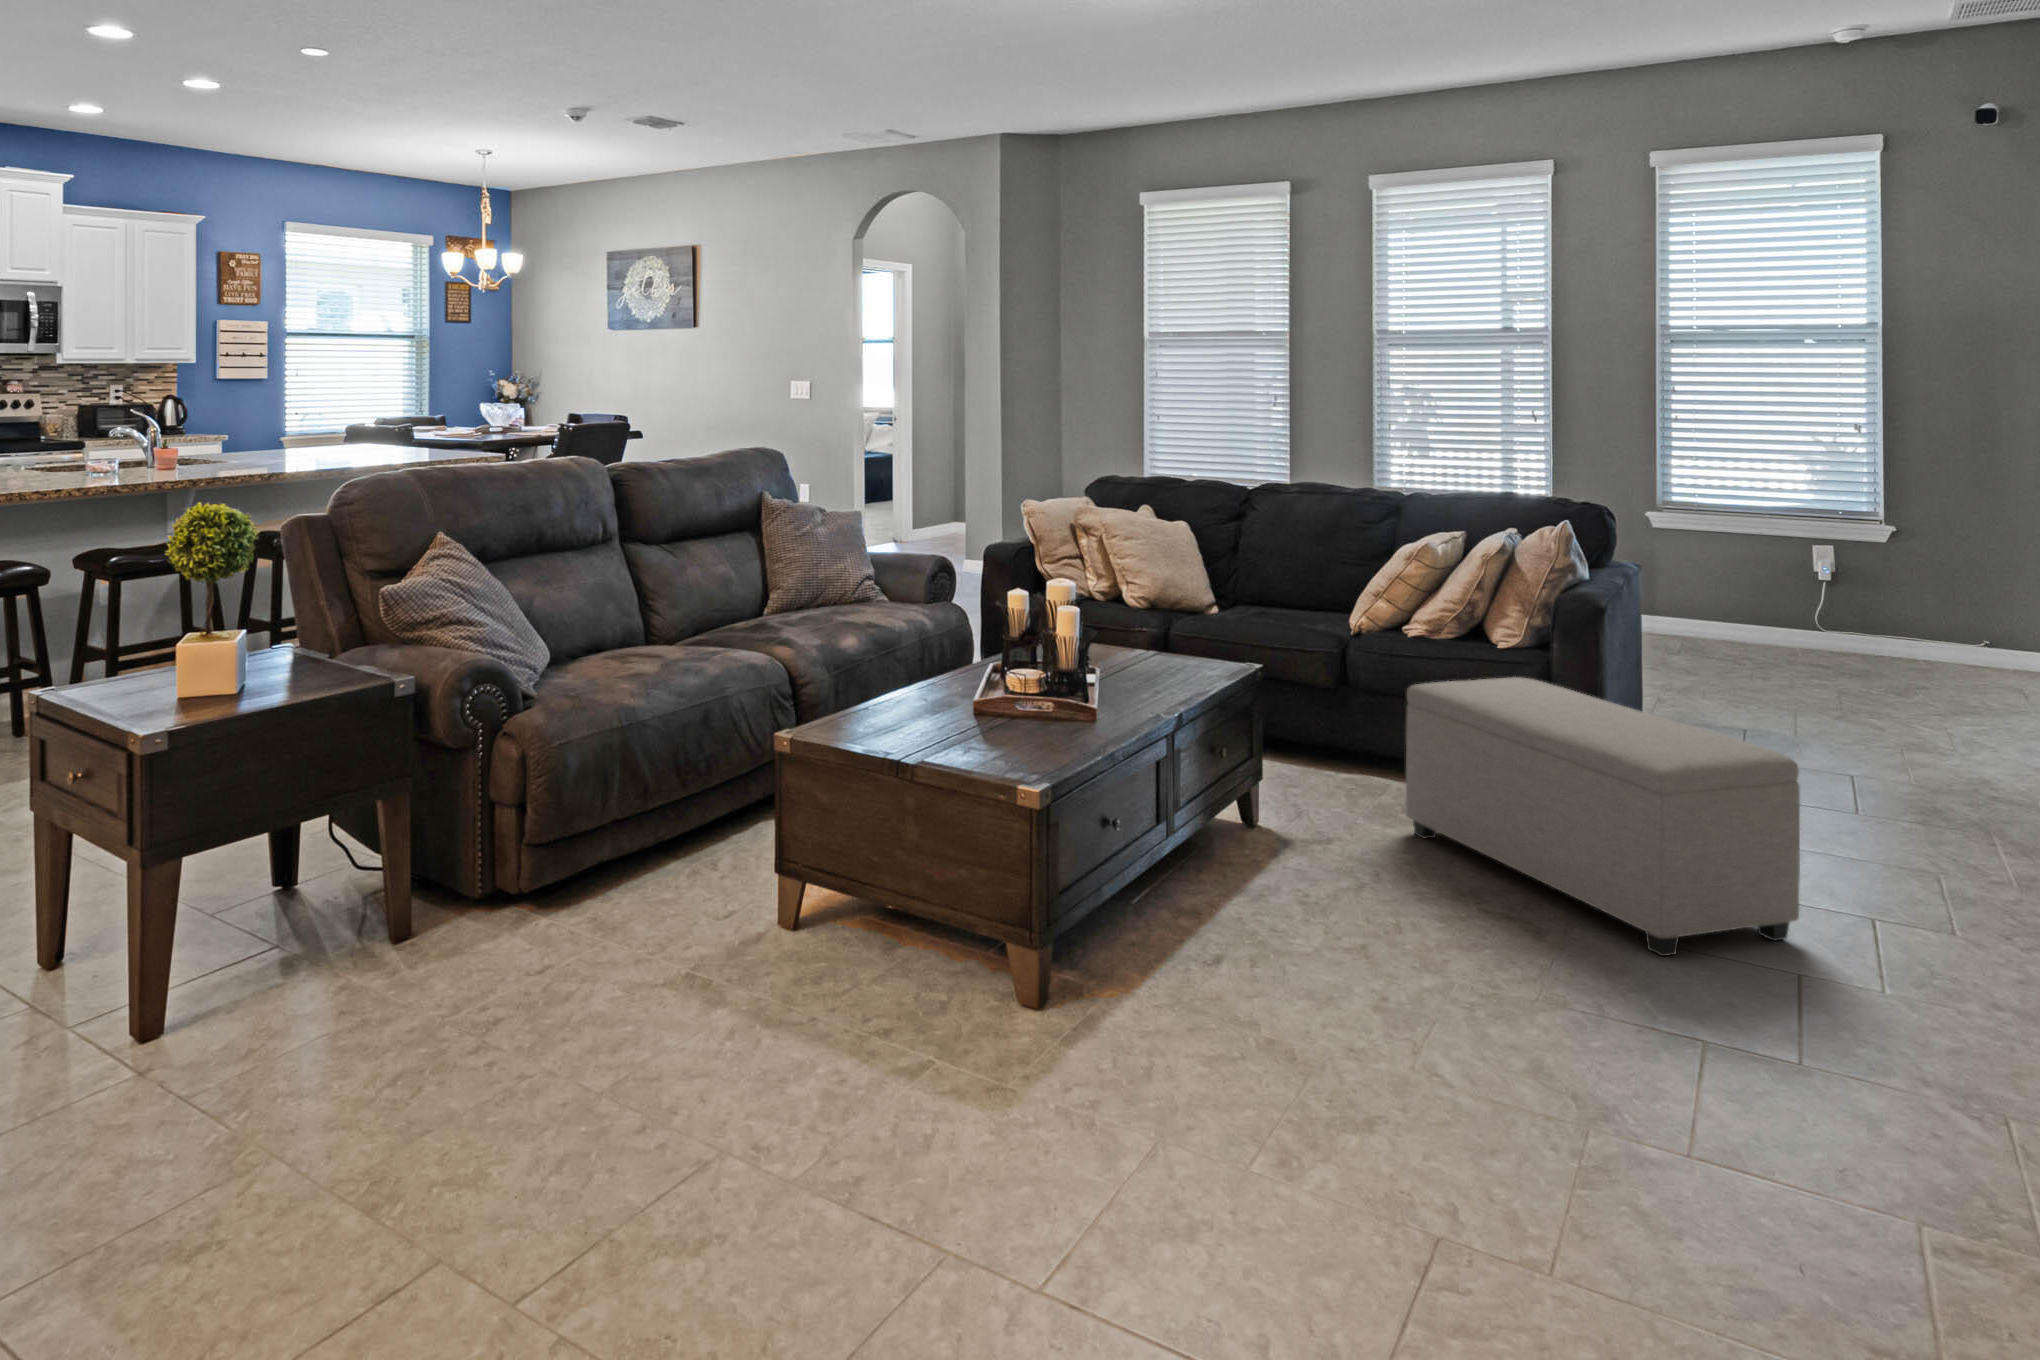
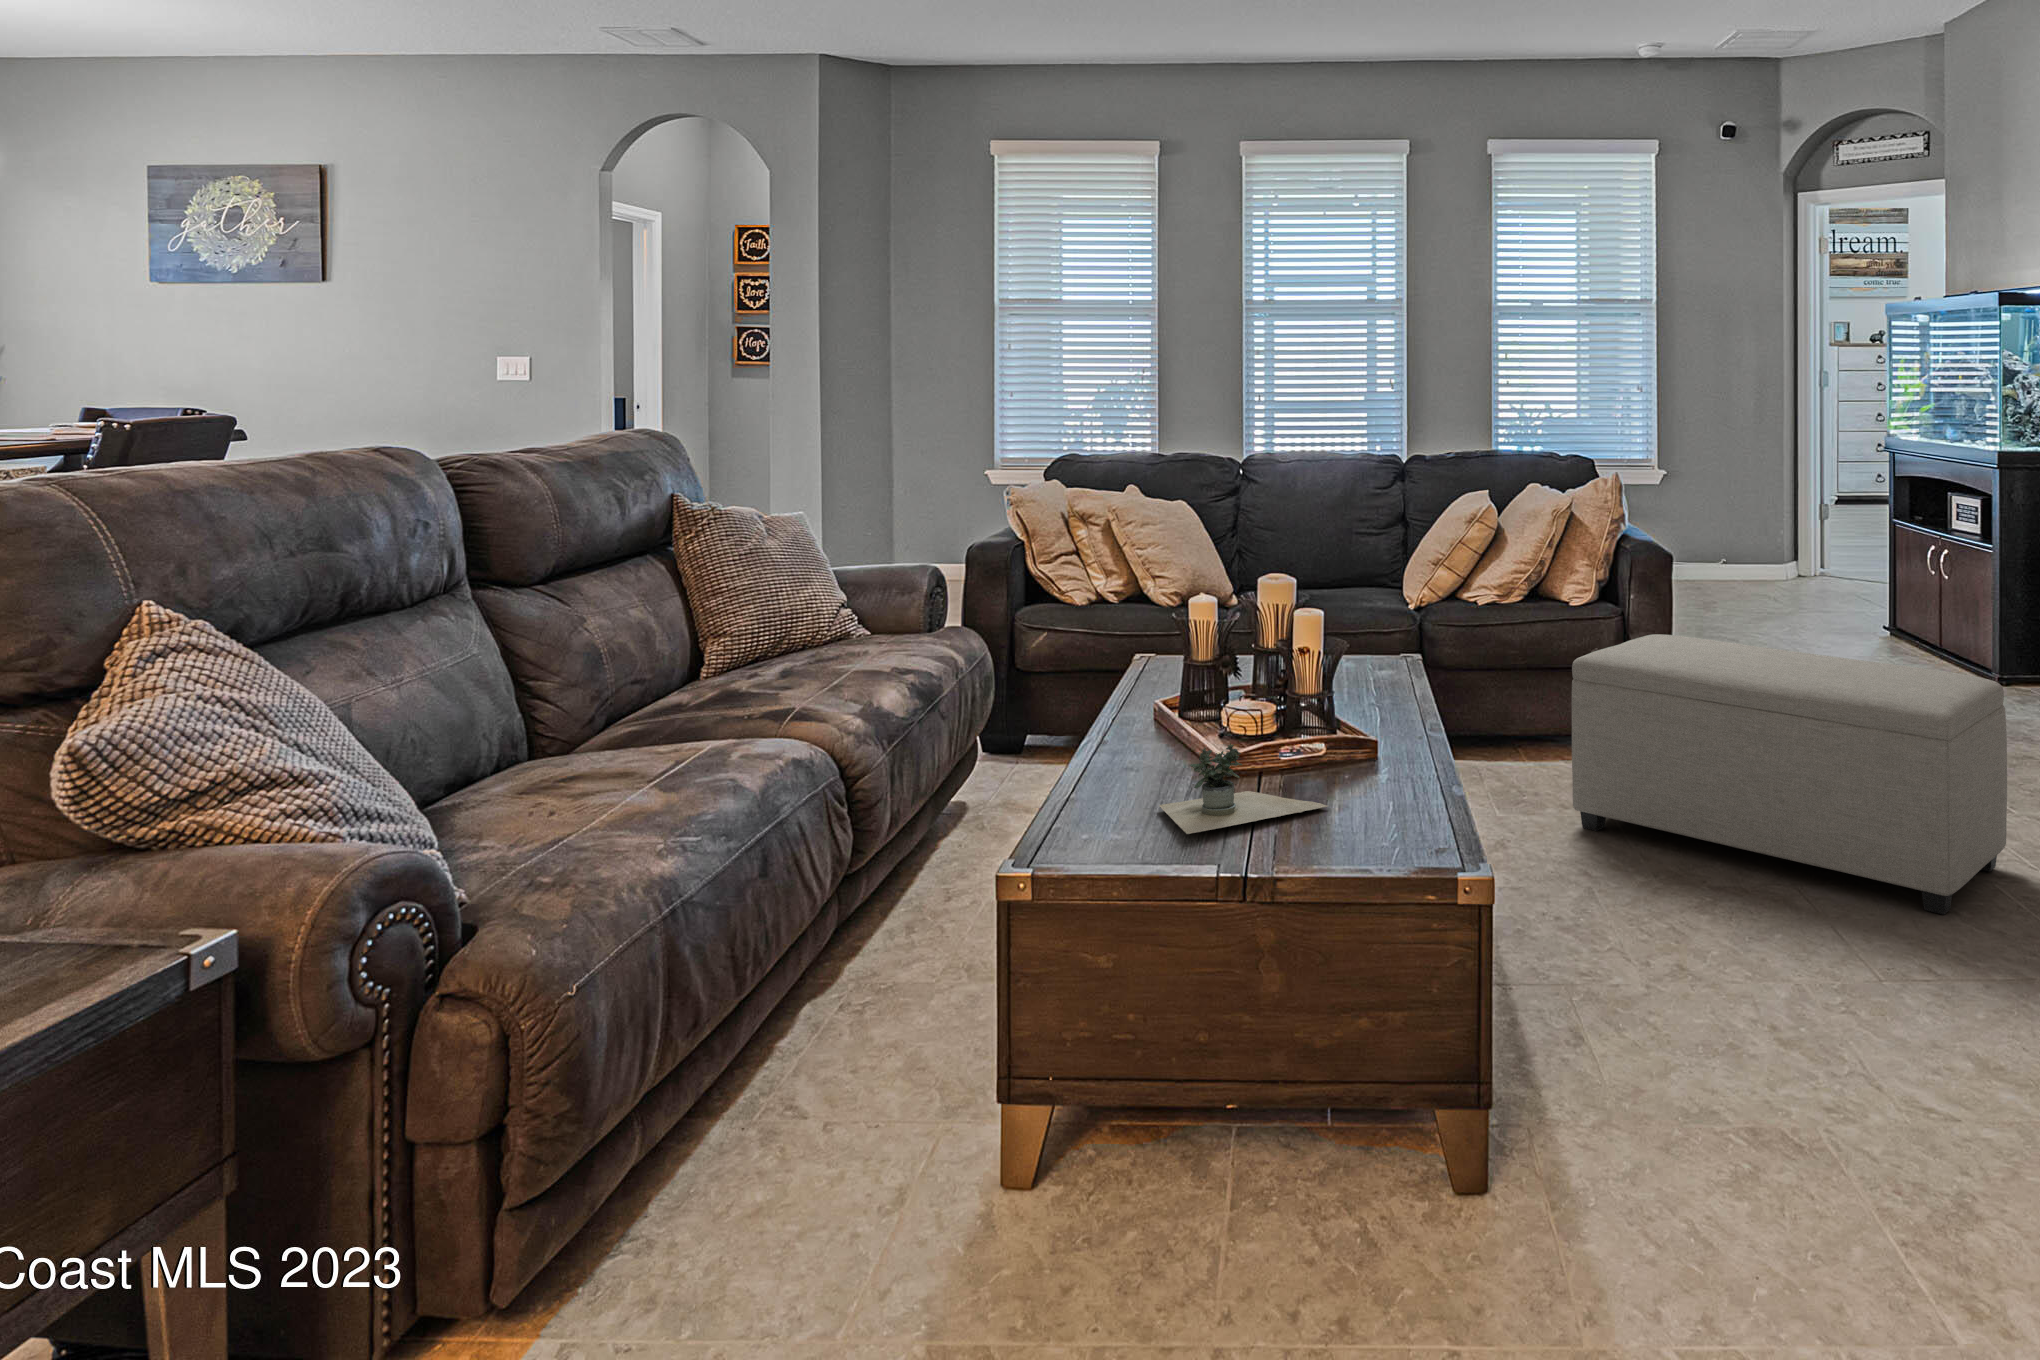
potted plant: none [903,683,1058,737] -> present [1159,743,1376,834]

